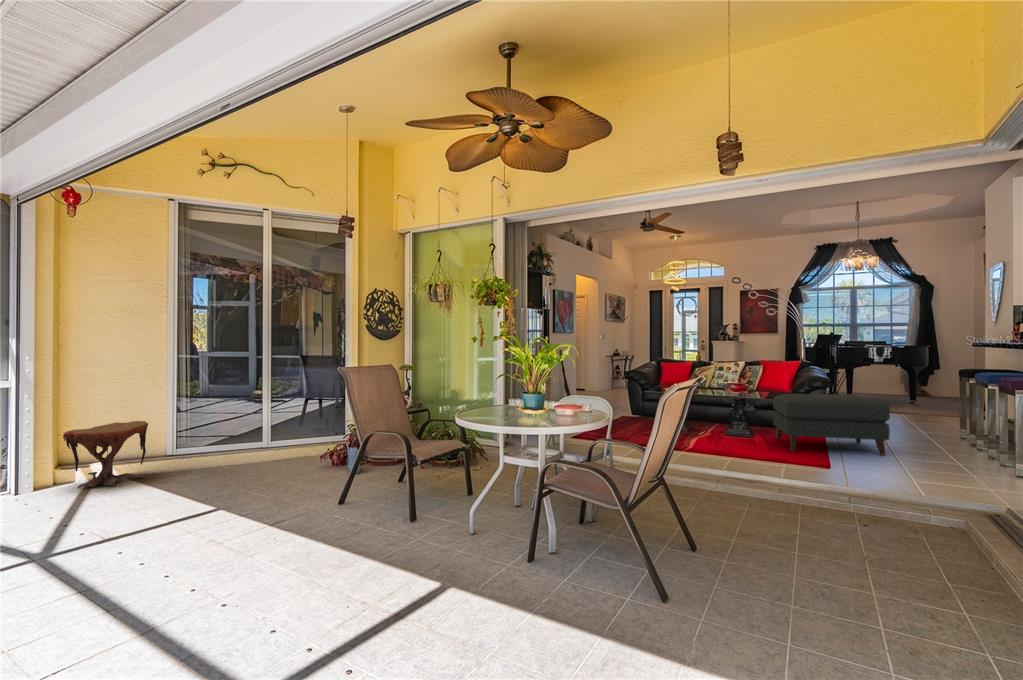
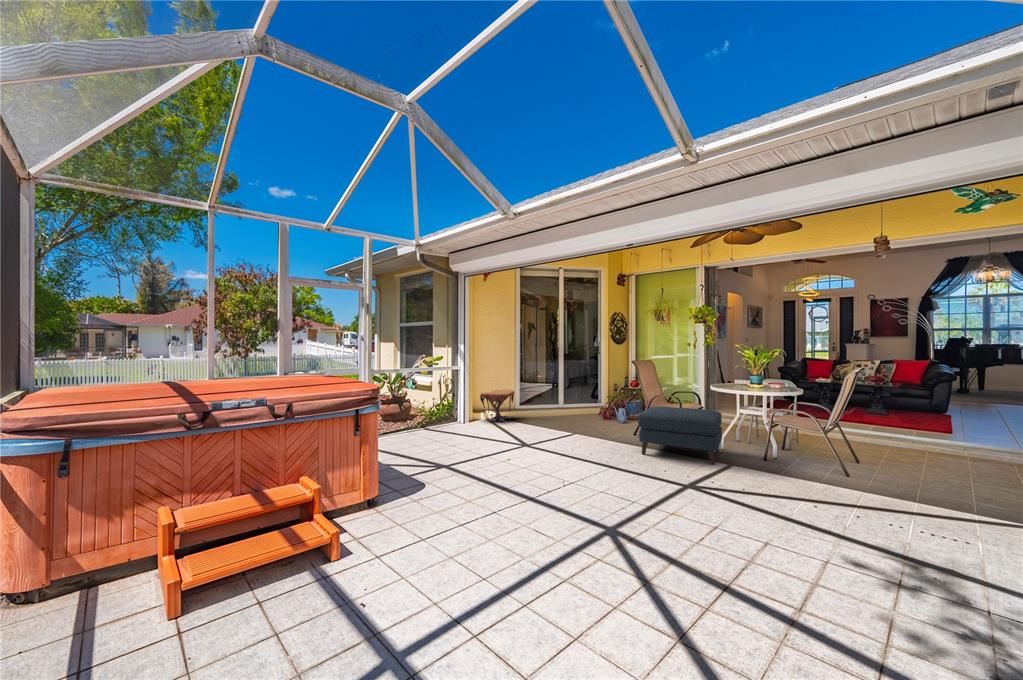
ottoman: present [773,394,890,456] -> present [638,406,722,464]

